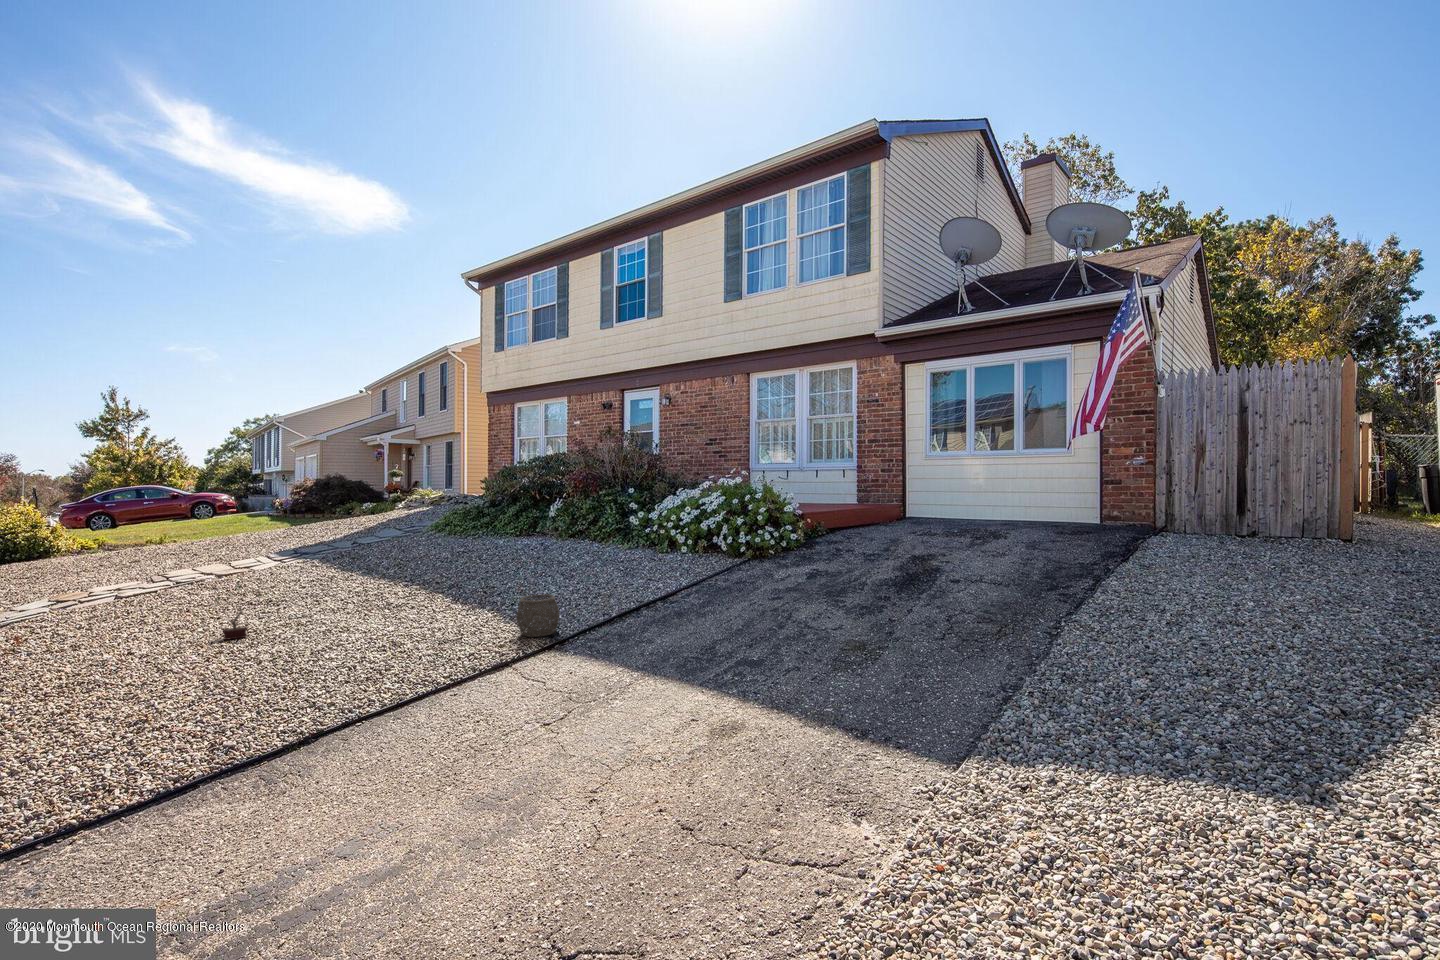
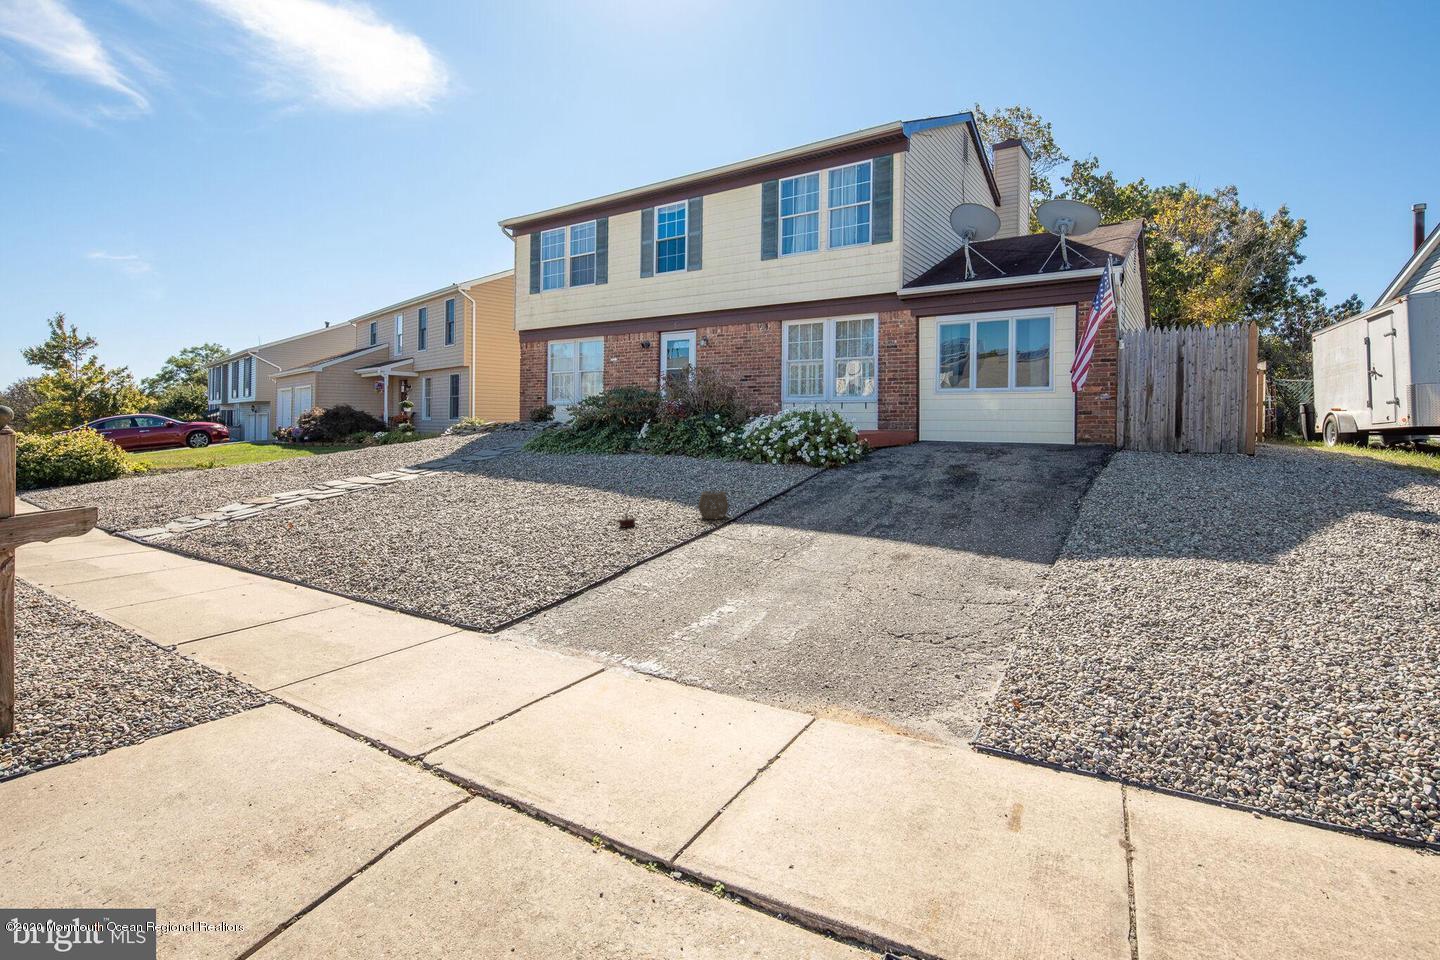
potted plant: present [214,586,259,640] -> present [615,487,636,527]

